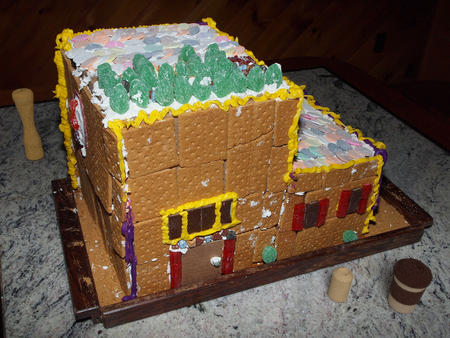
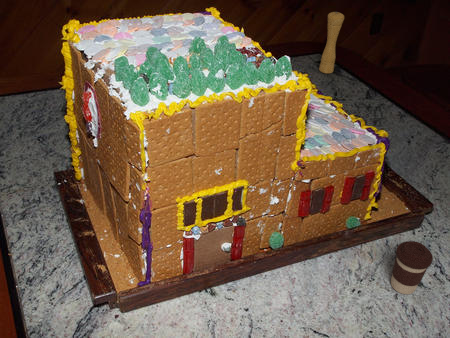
pepper mill: present [12,88,44,160] -> present [319,12,344,73]
candle: present [328,267,353,303] -> none [334,251,358,285]

